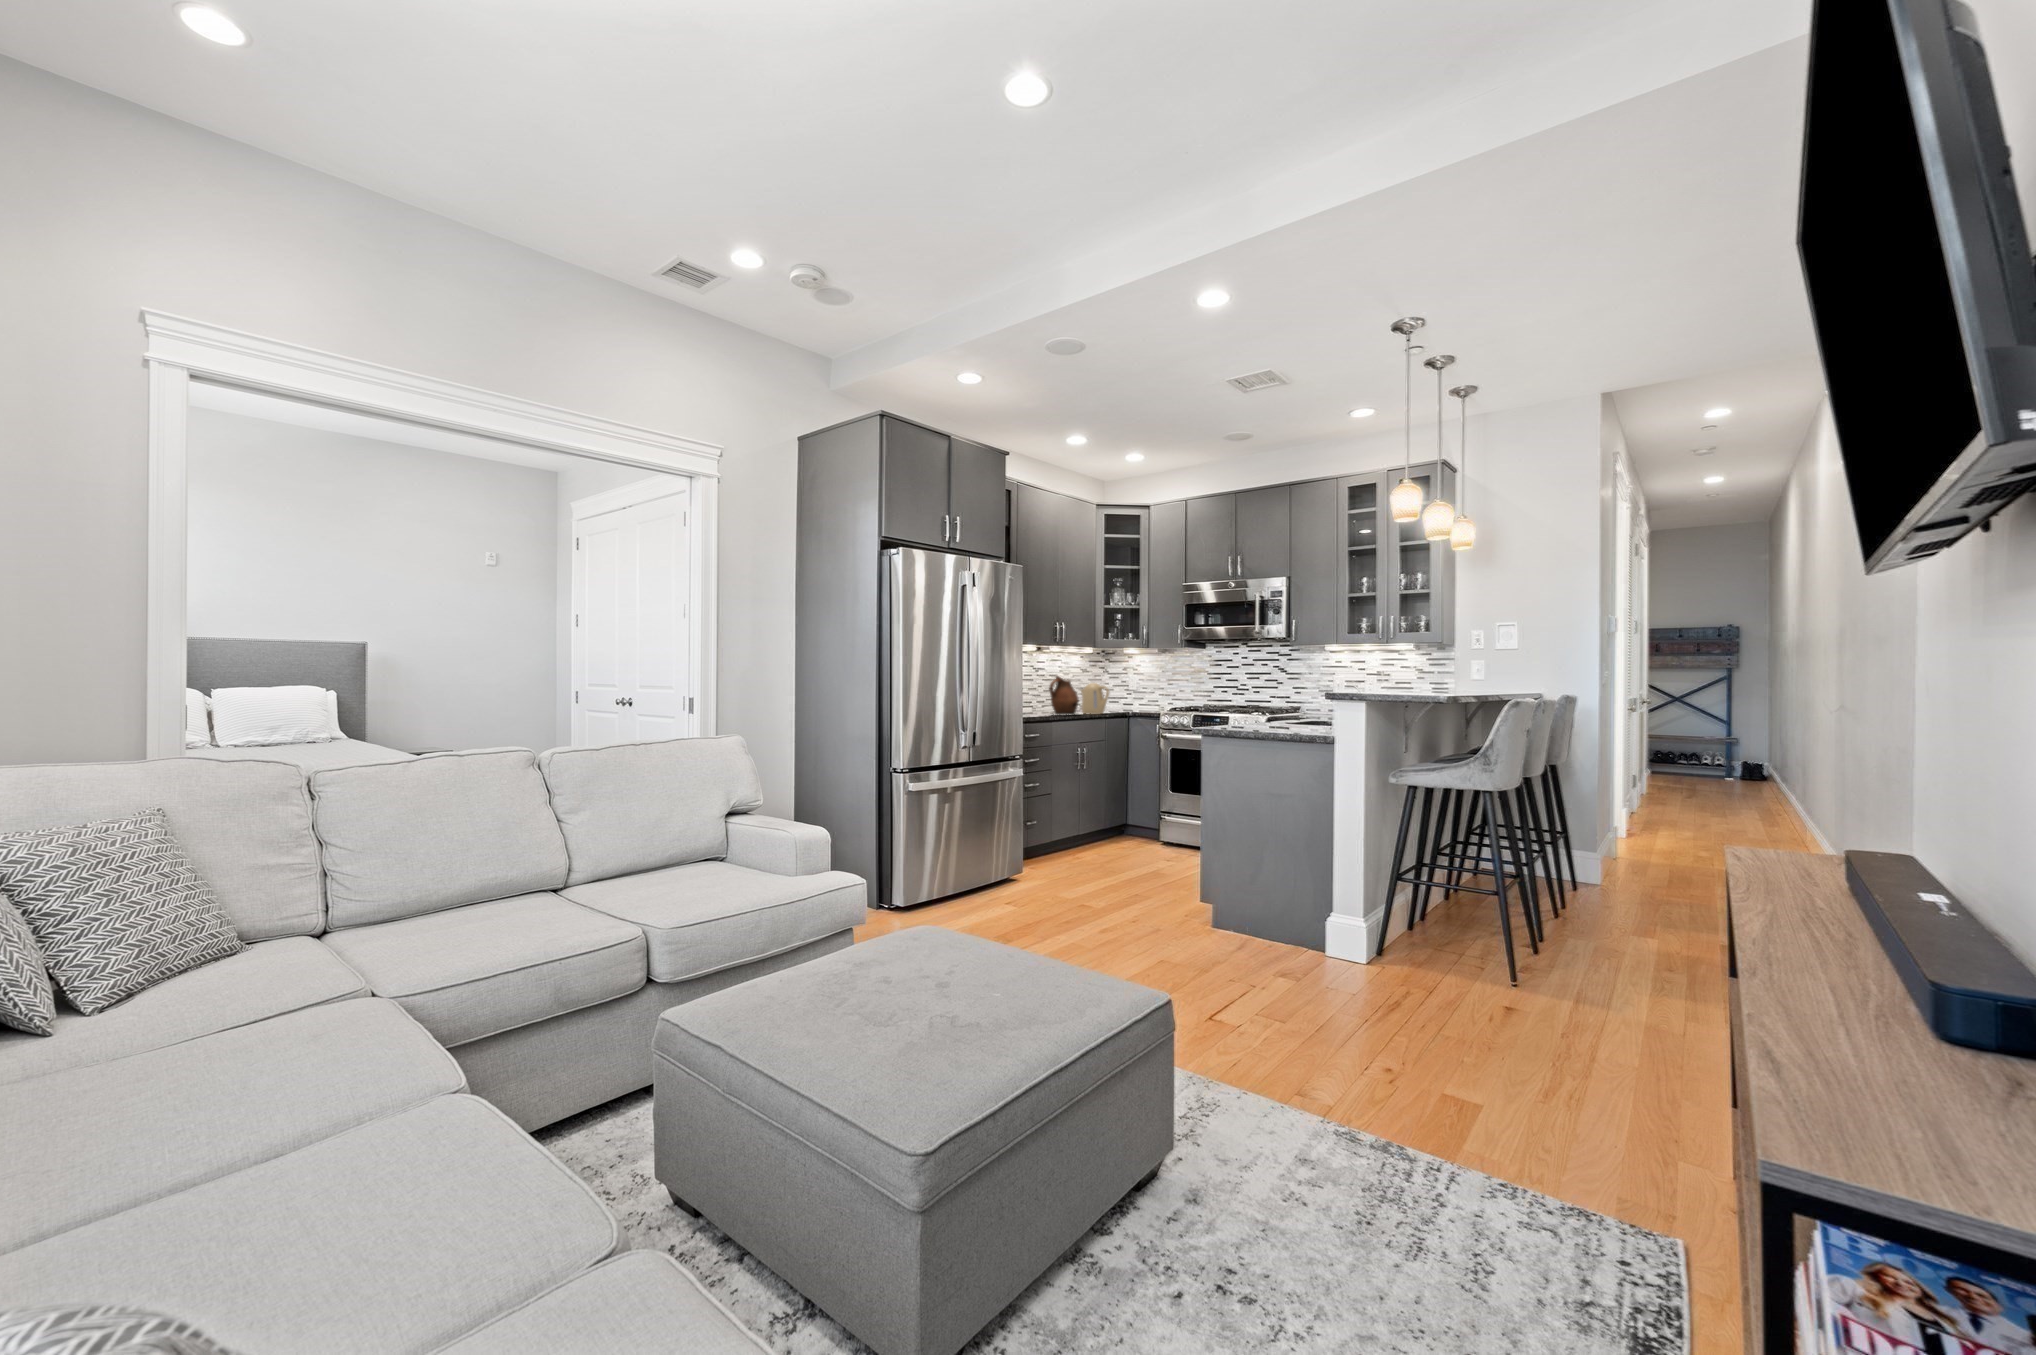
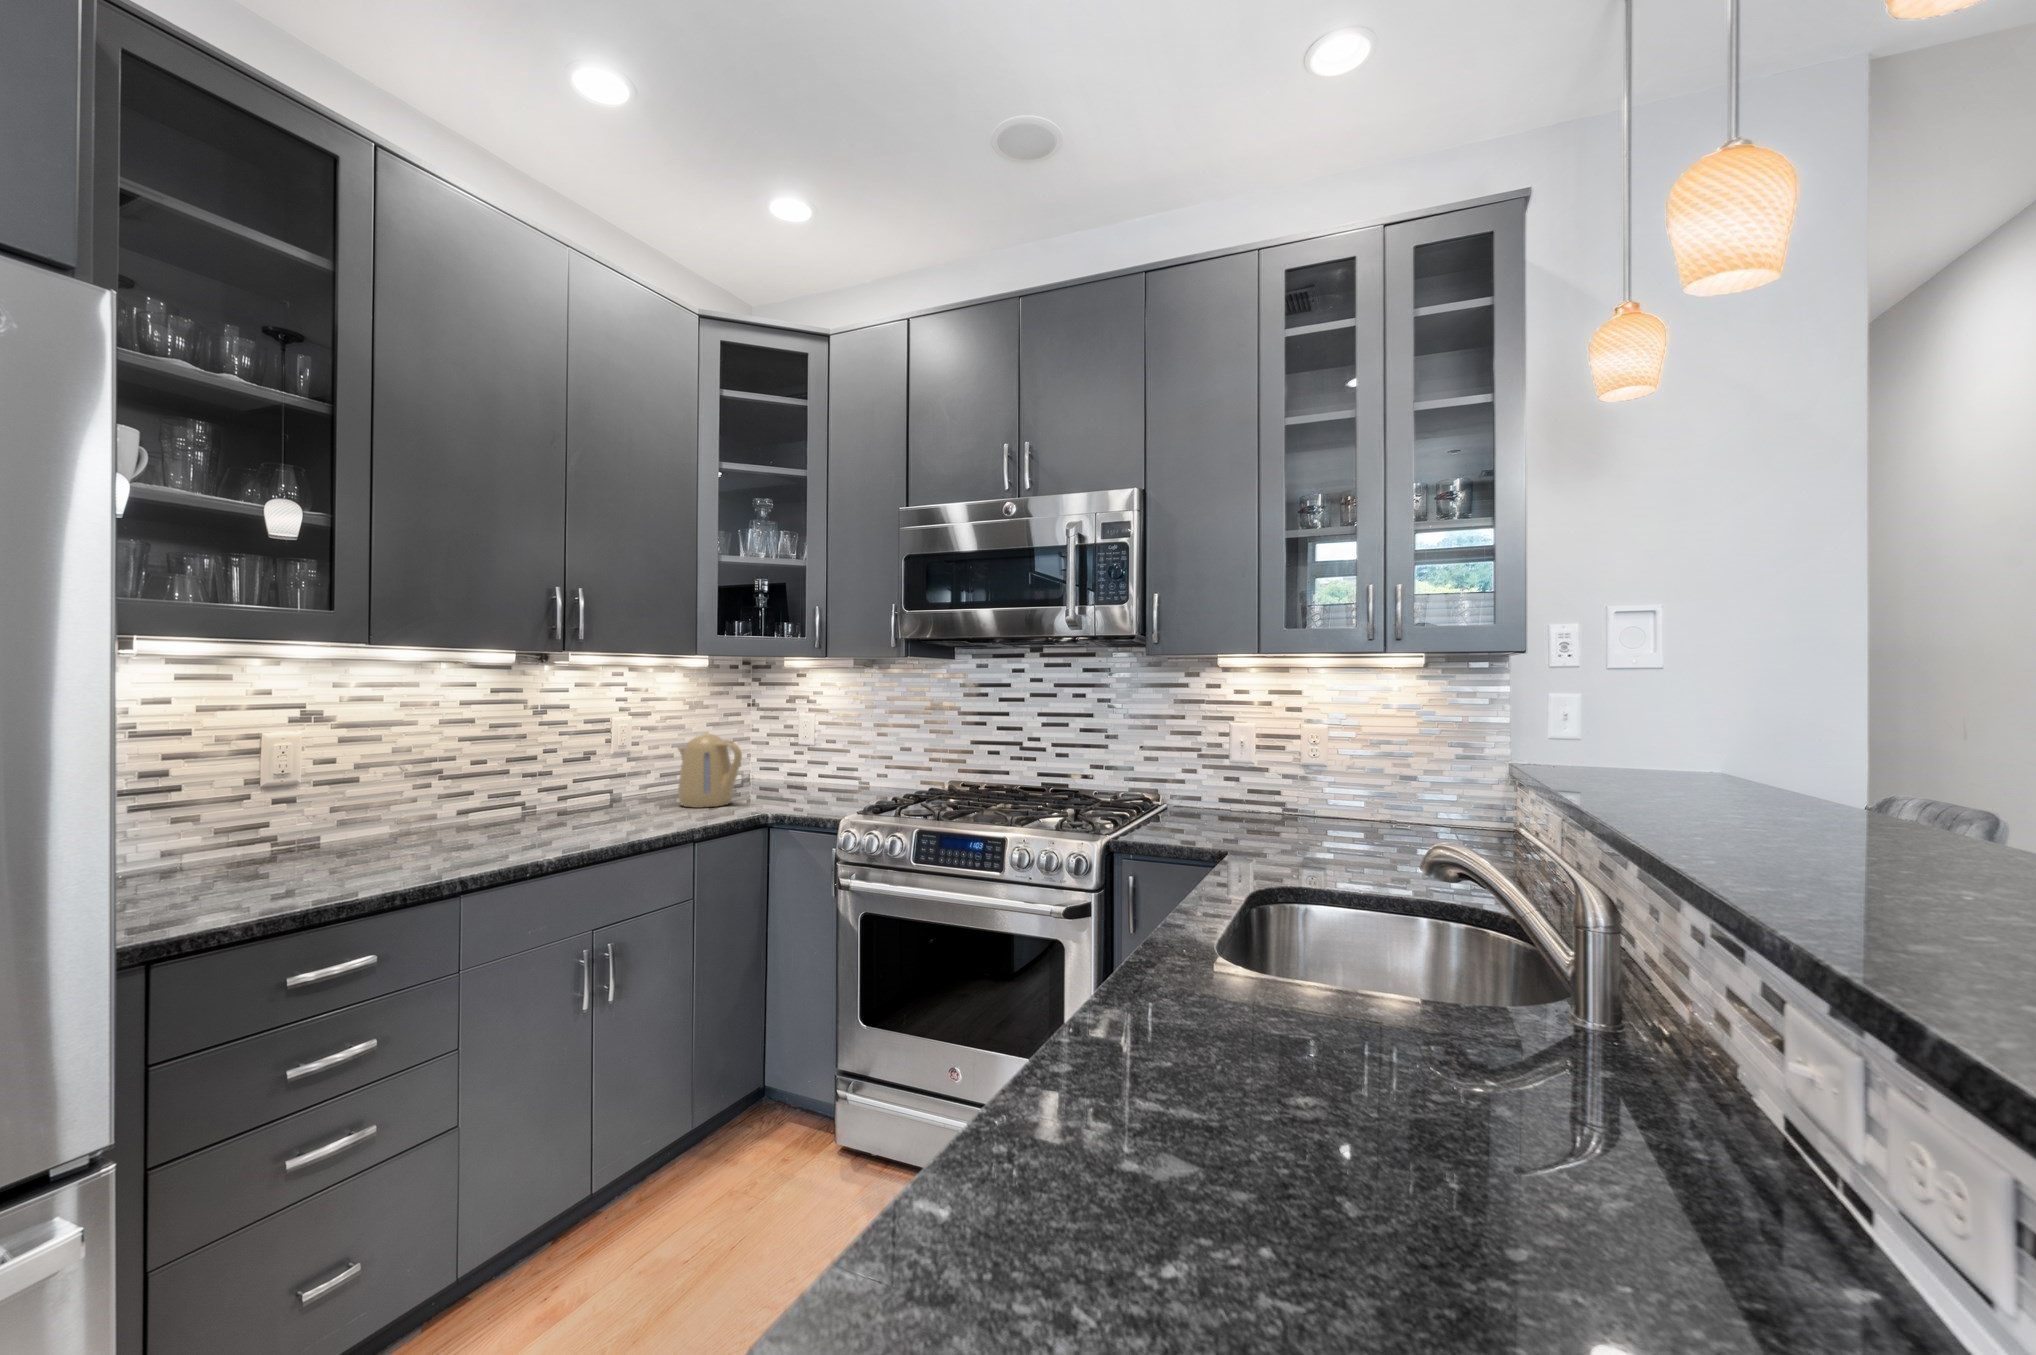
ceramic pitcher: present [1049,676,1079,715] -> none [550,728,649,832]

